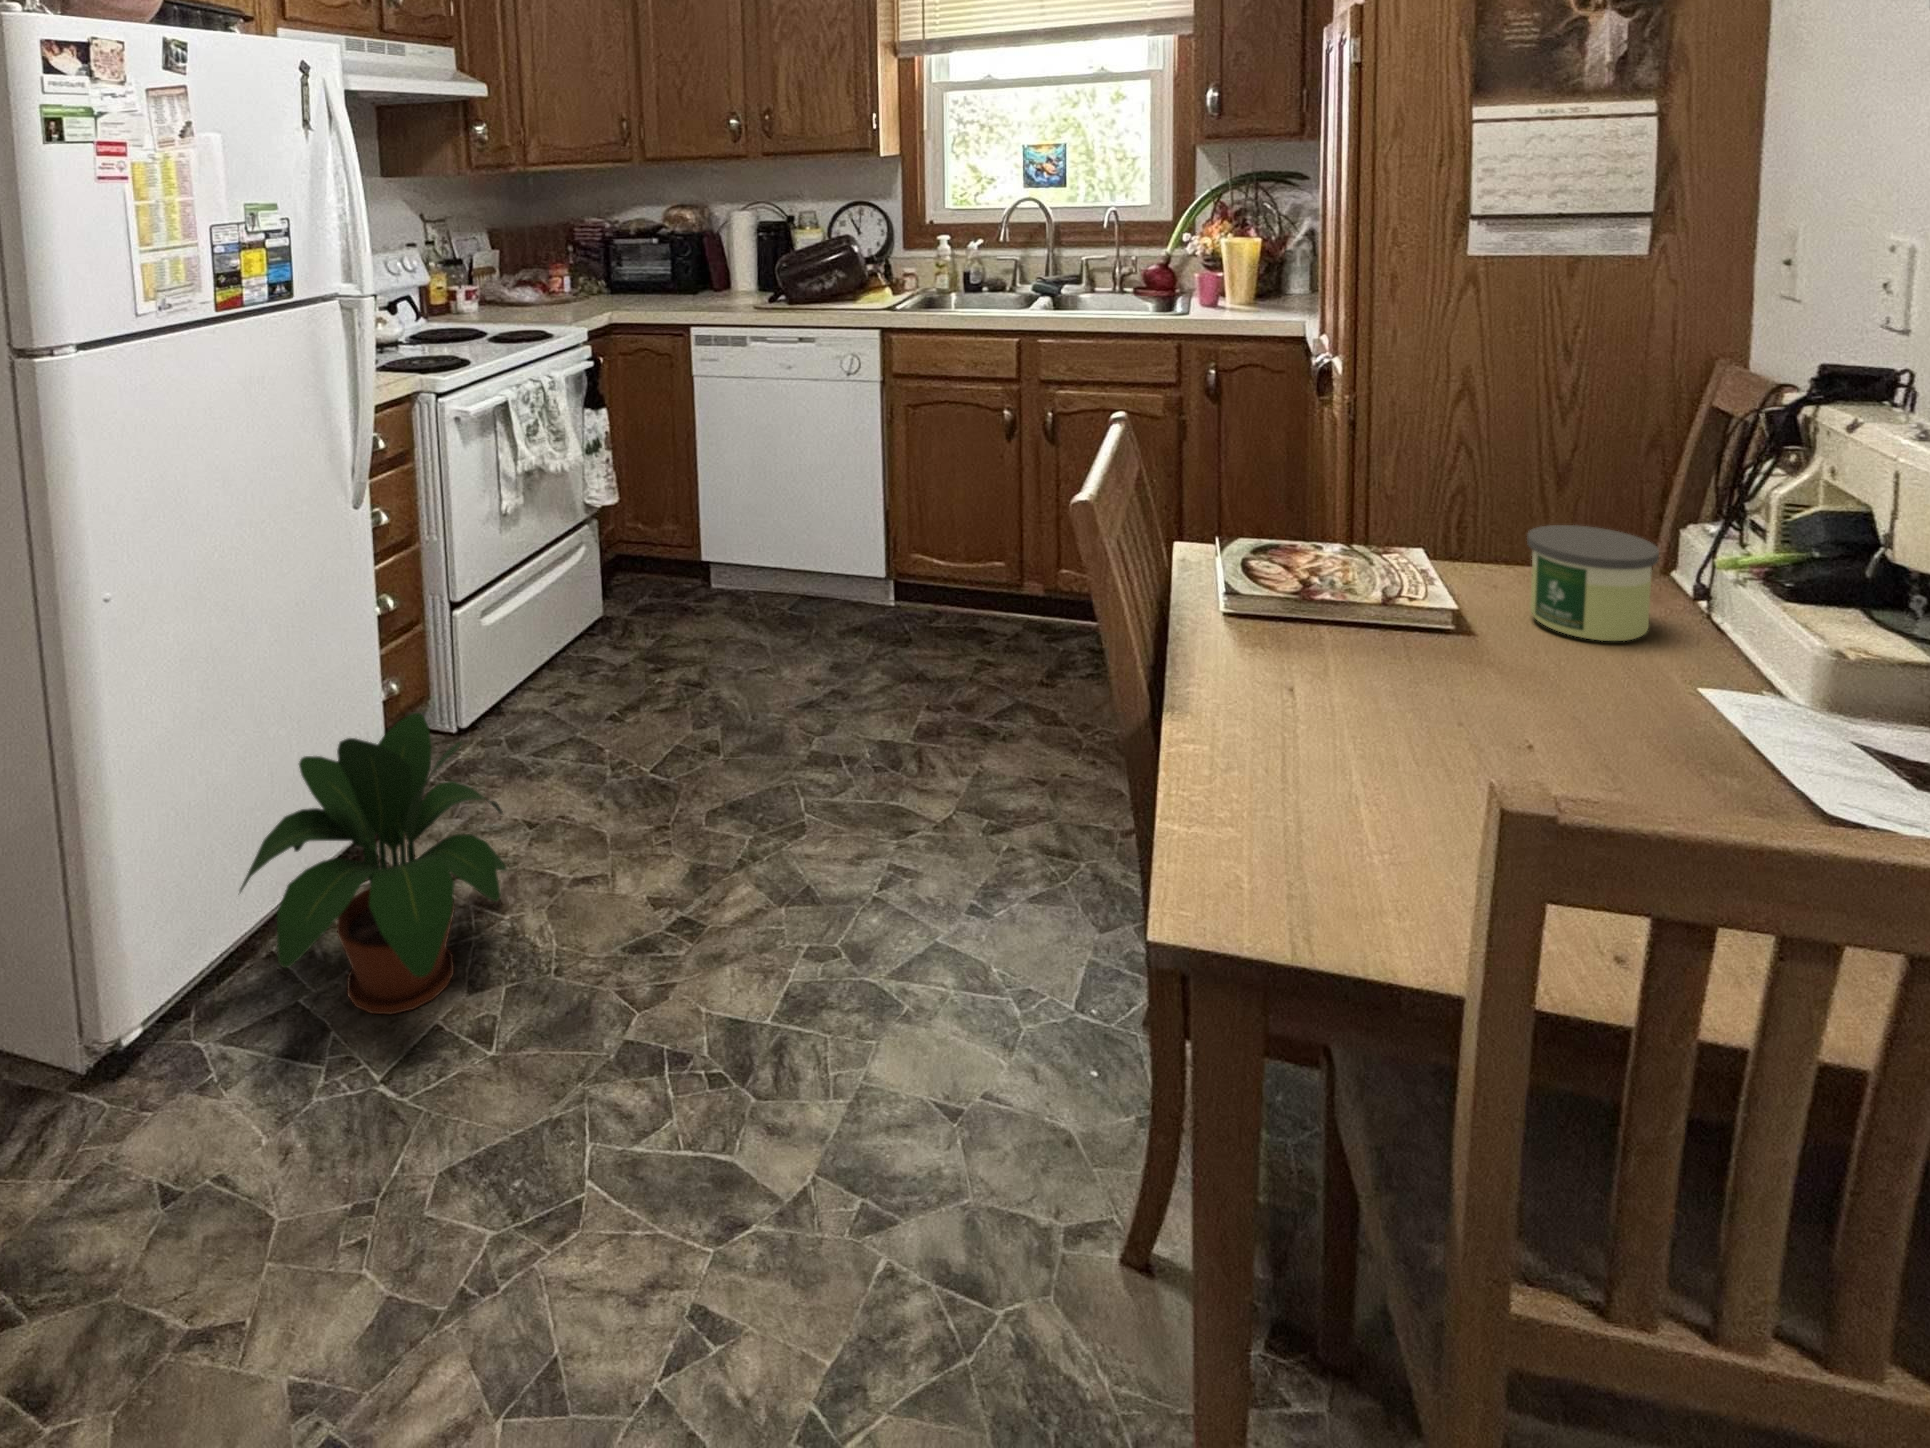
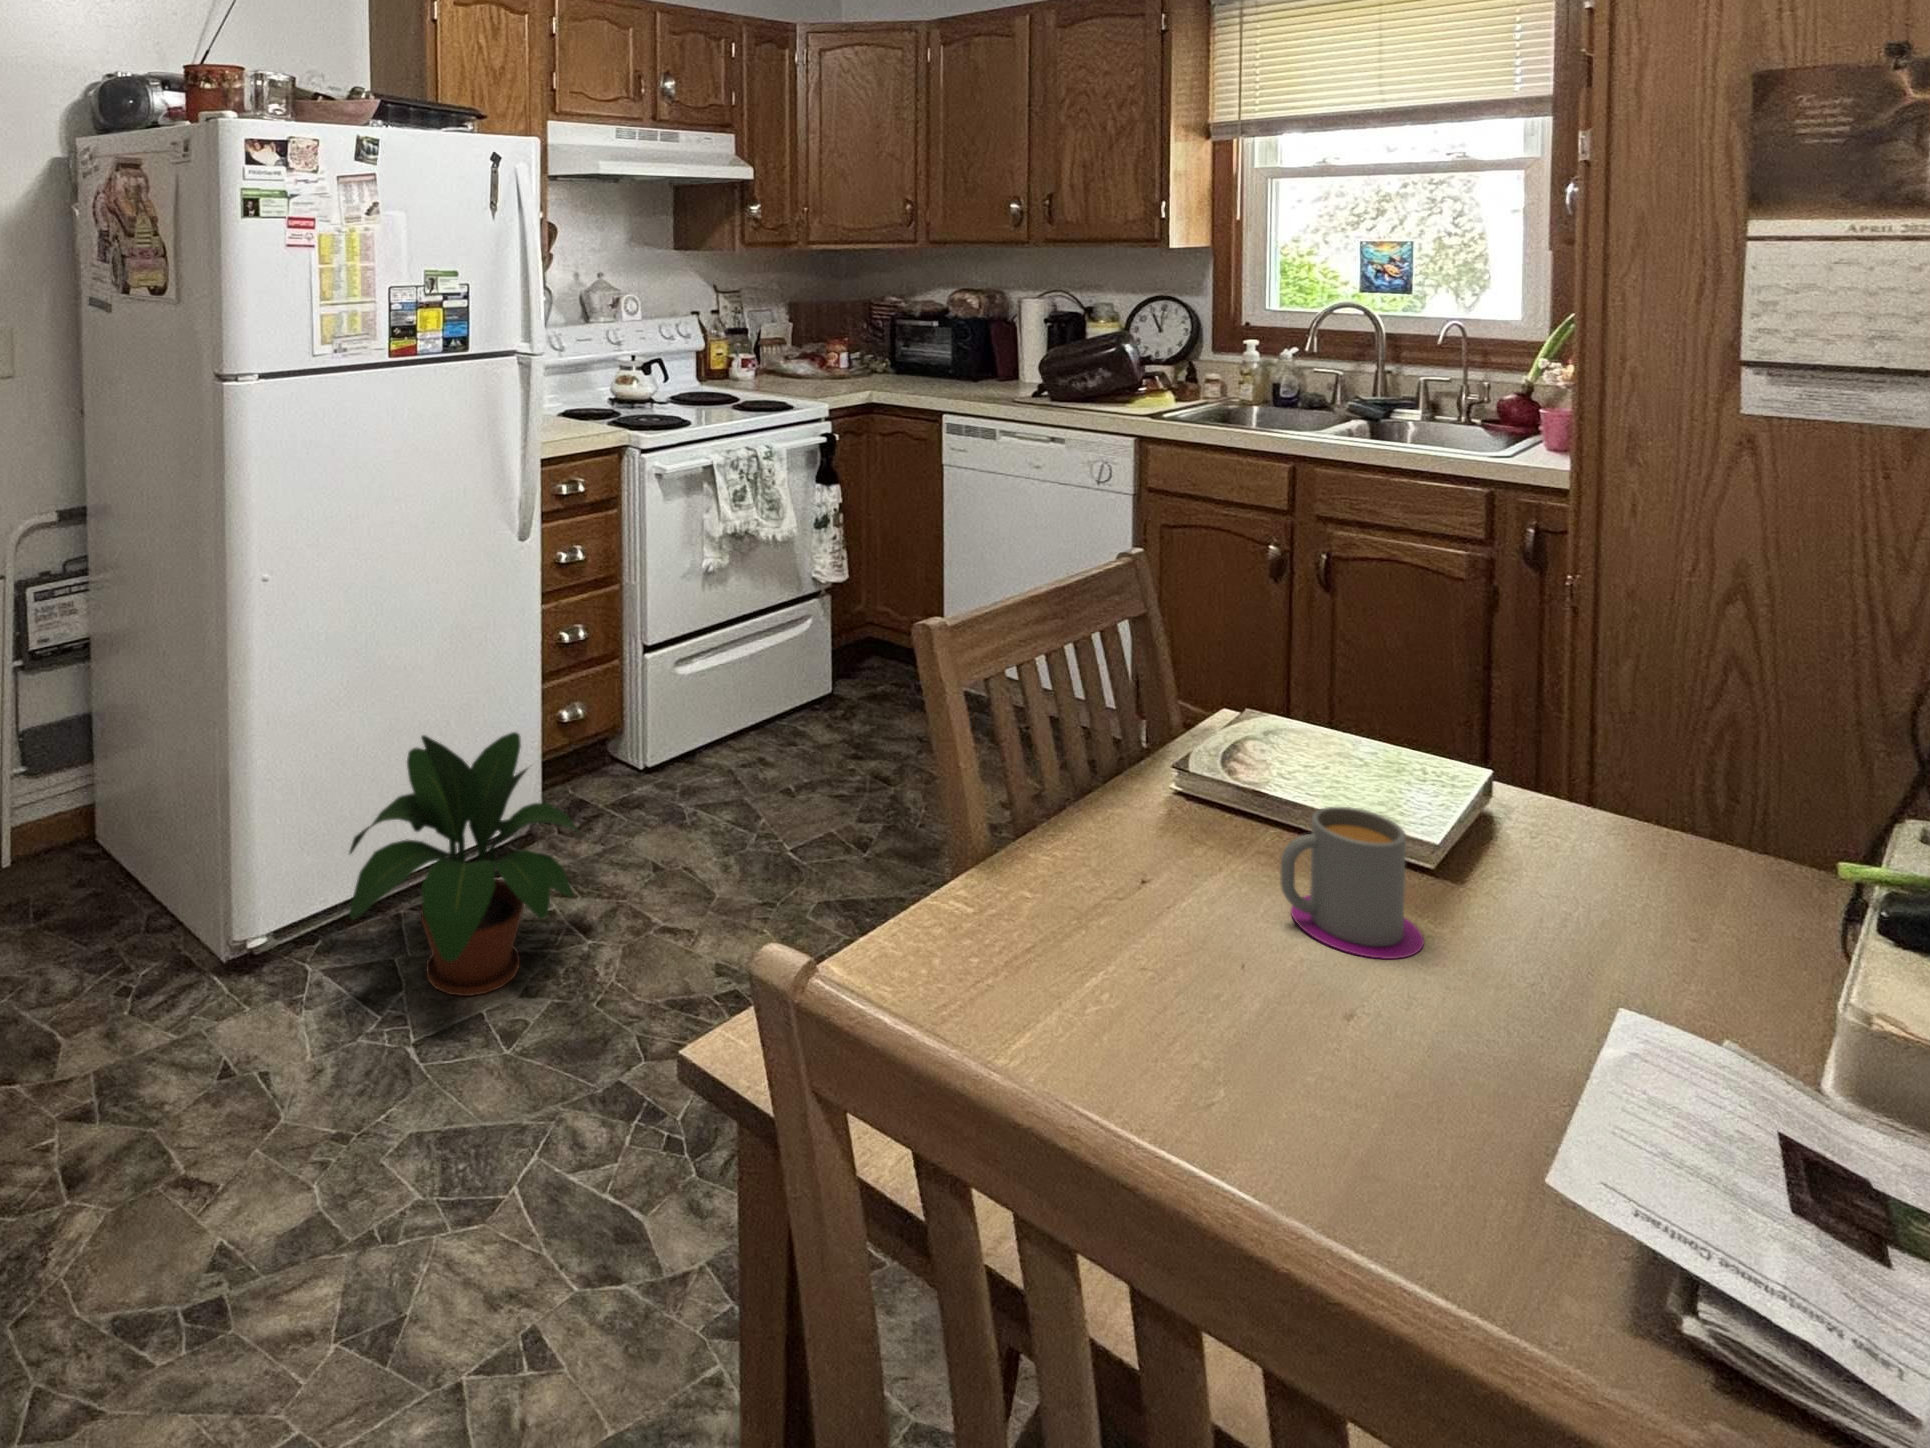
candle: present [1527,525,1659,641] -> none [1536,765,1712,935]
mug: none [1420,590,1533,705] -> present [1280,807,1424,959]

